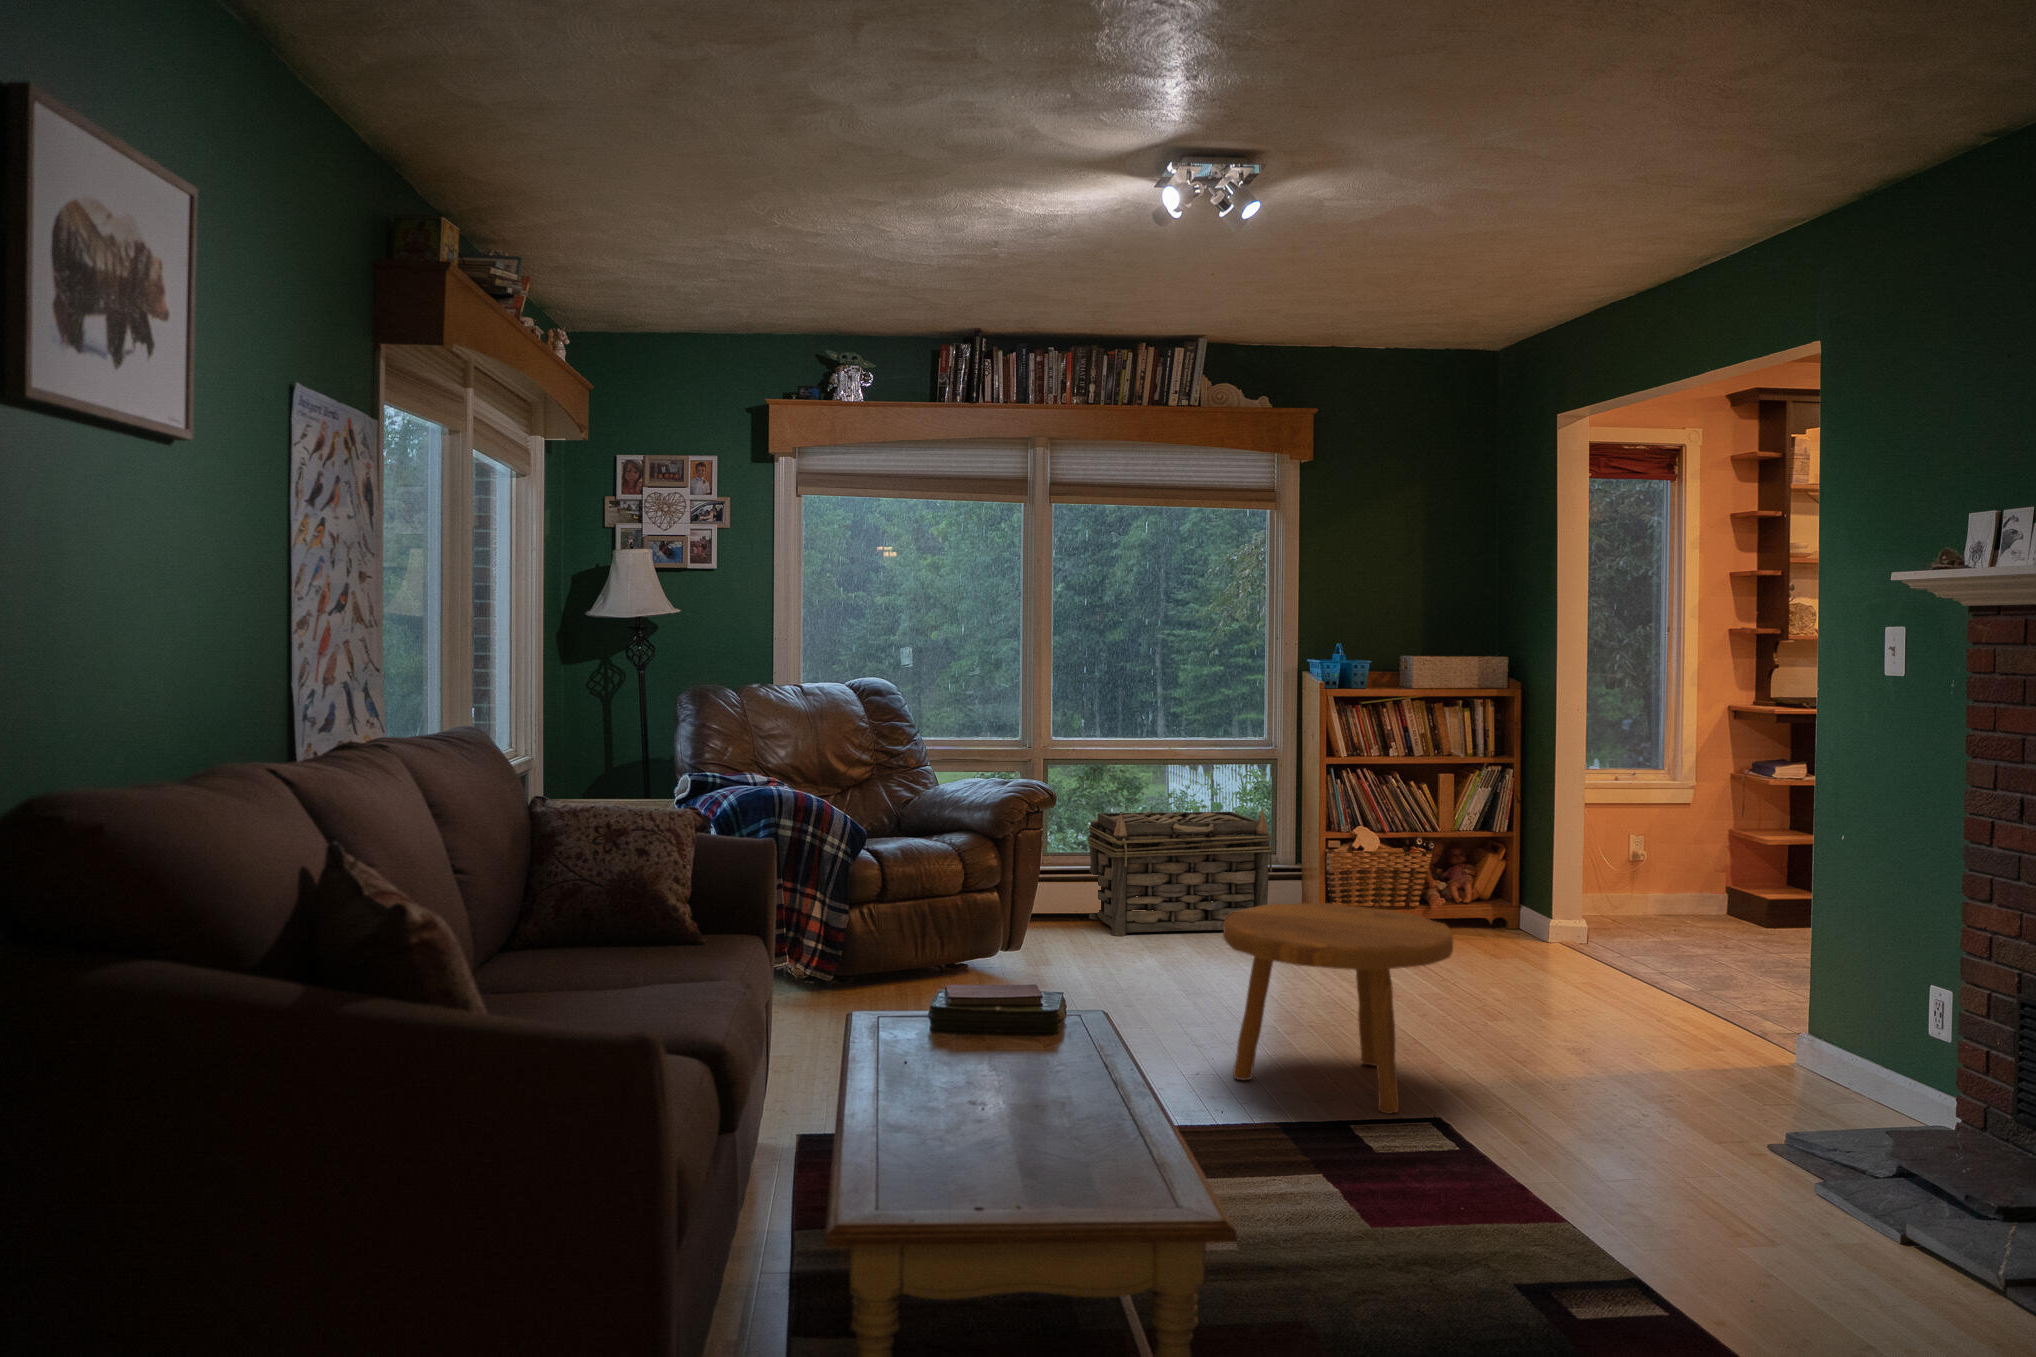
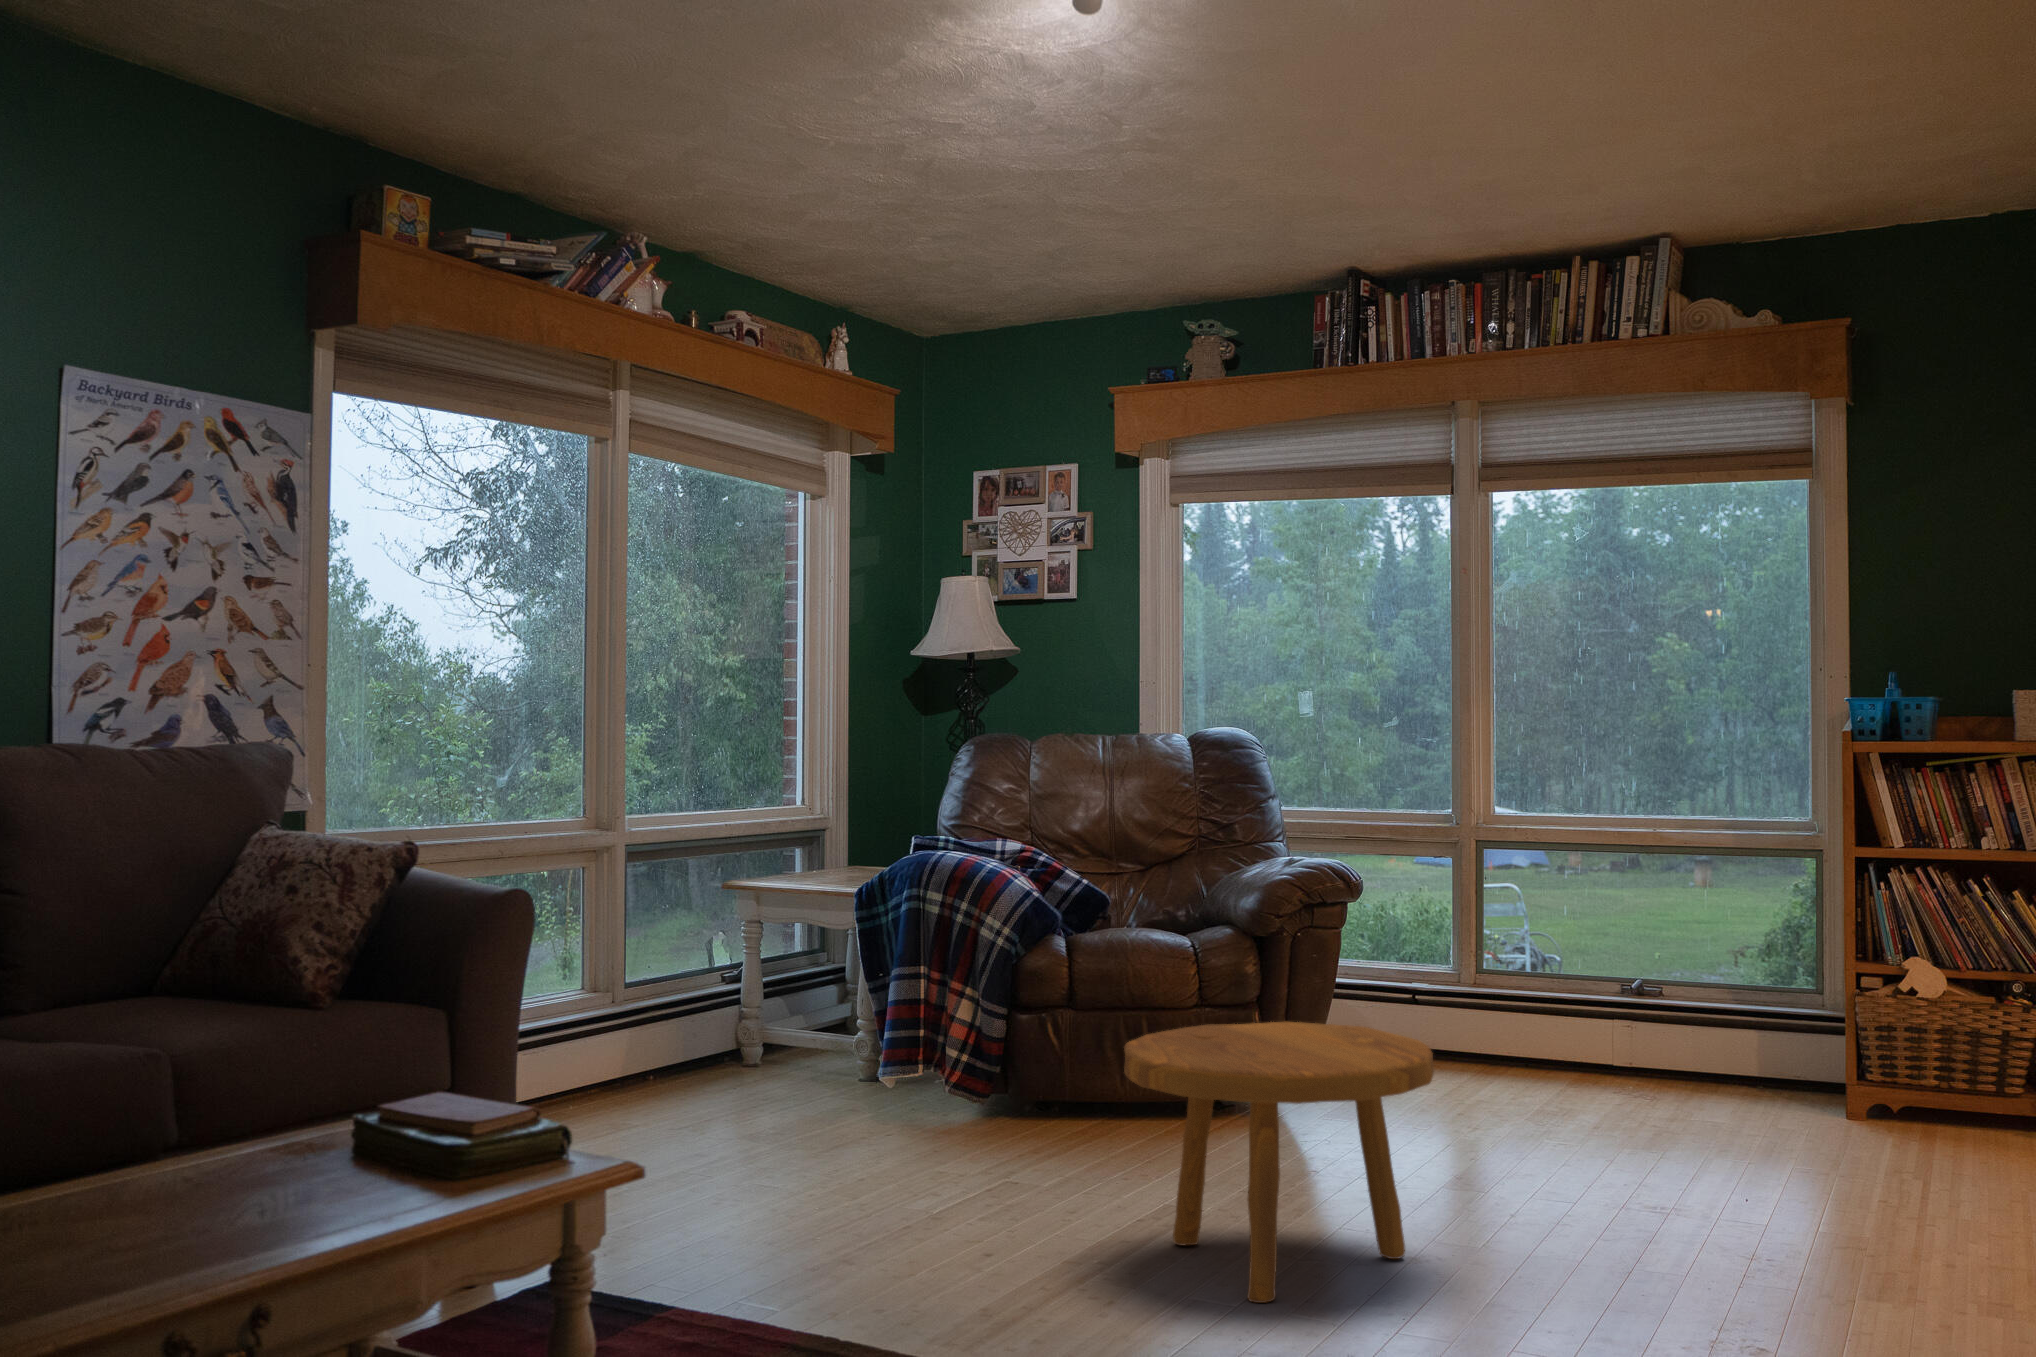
basket: present [1088,810,1272,936] -> none [1494,916,1765,1111]

